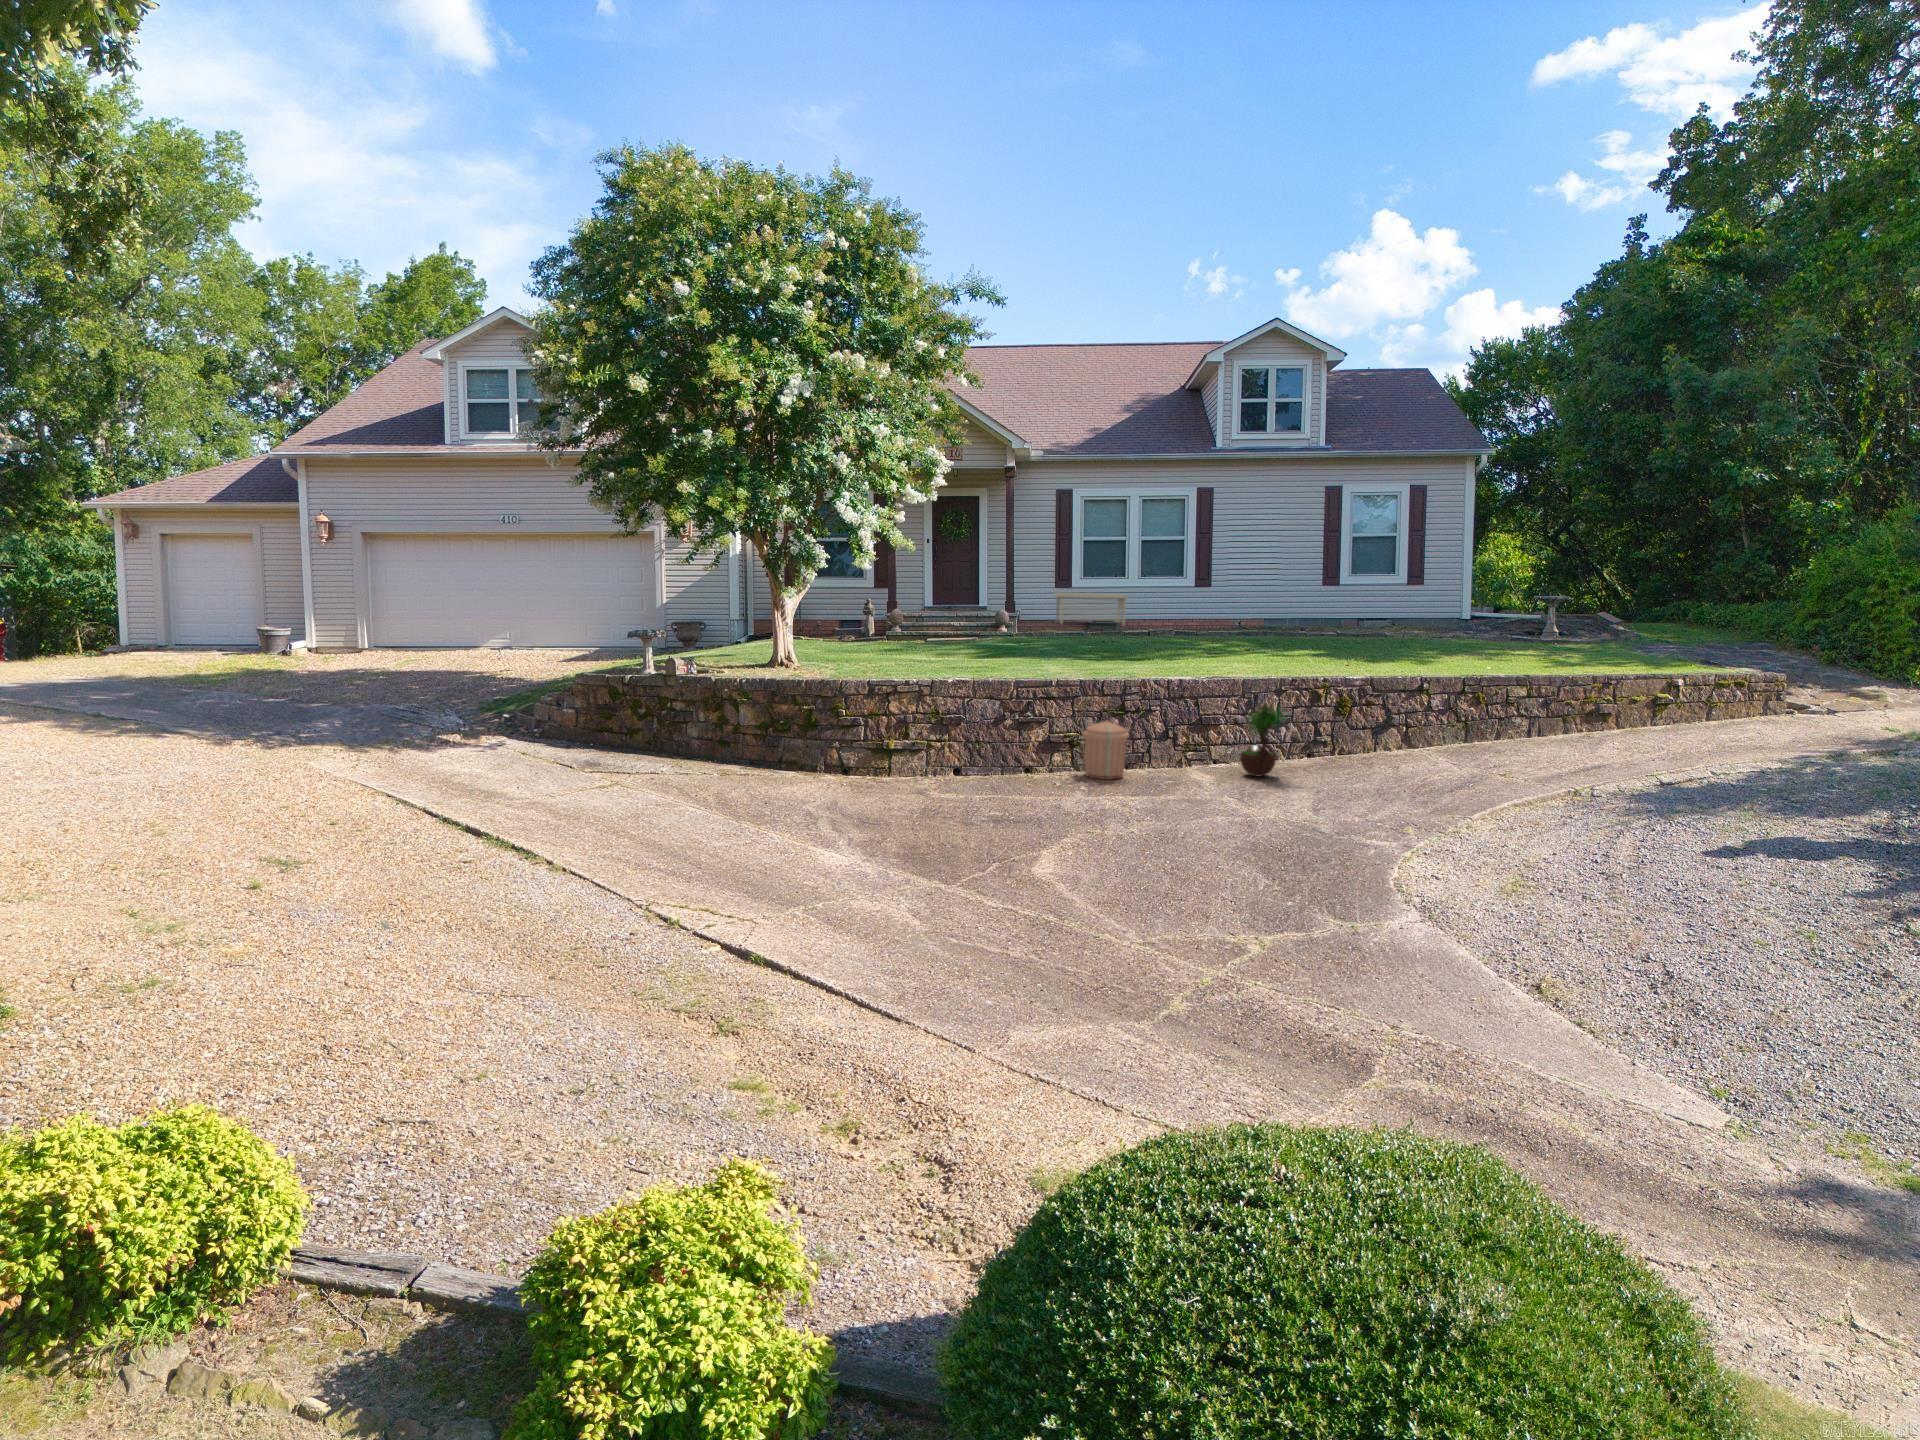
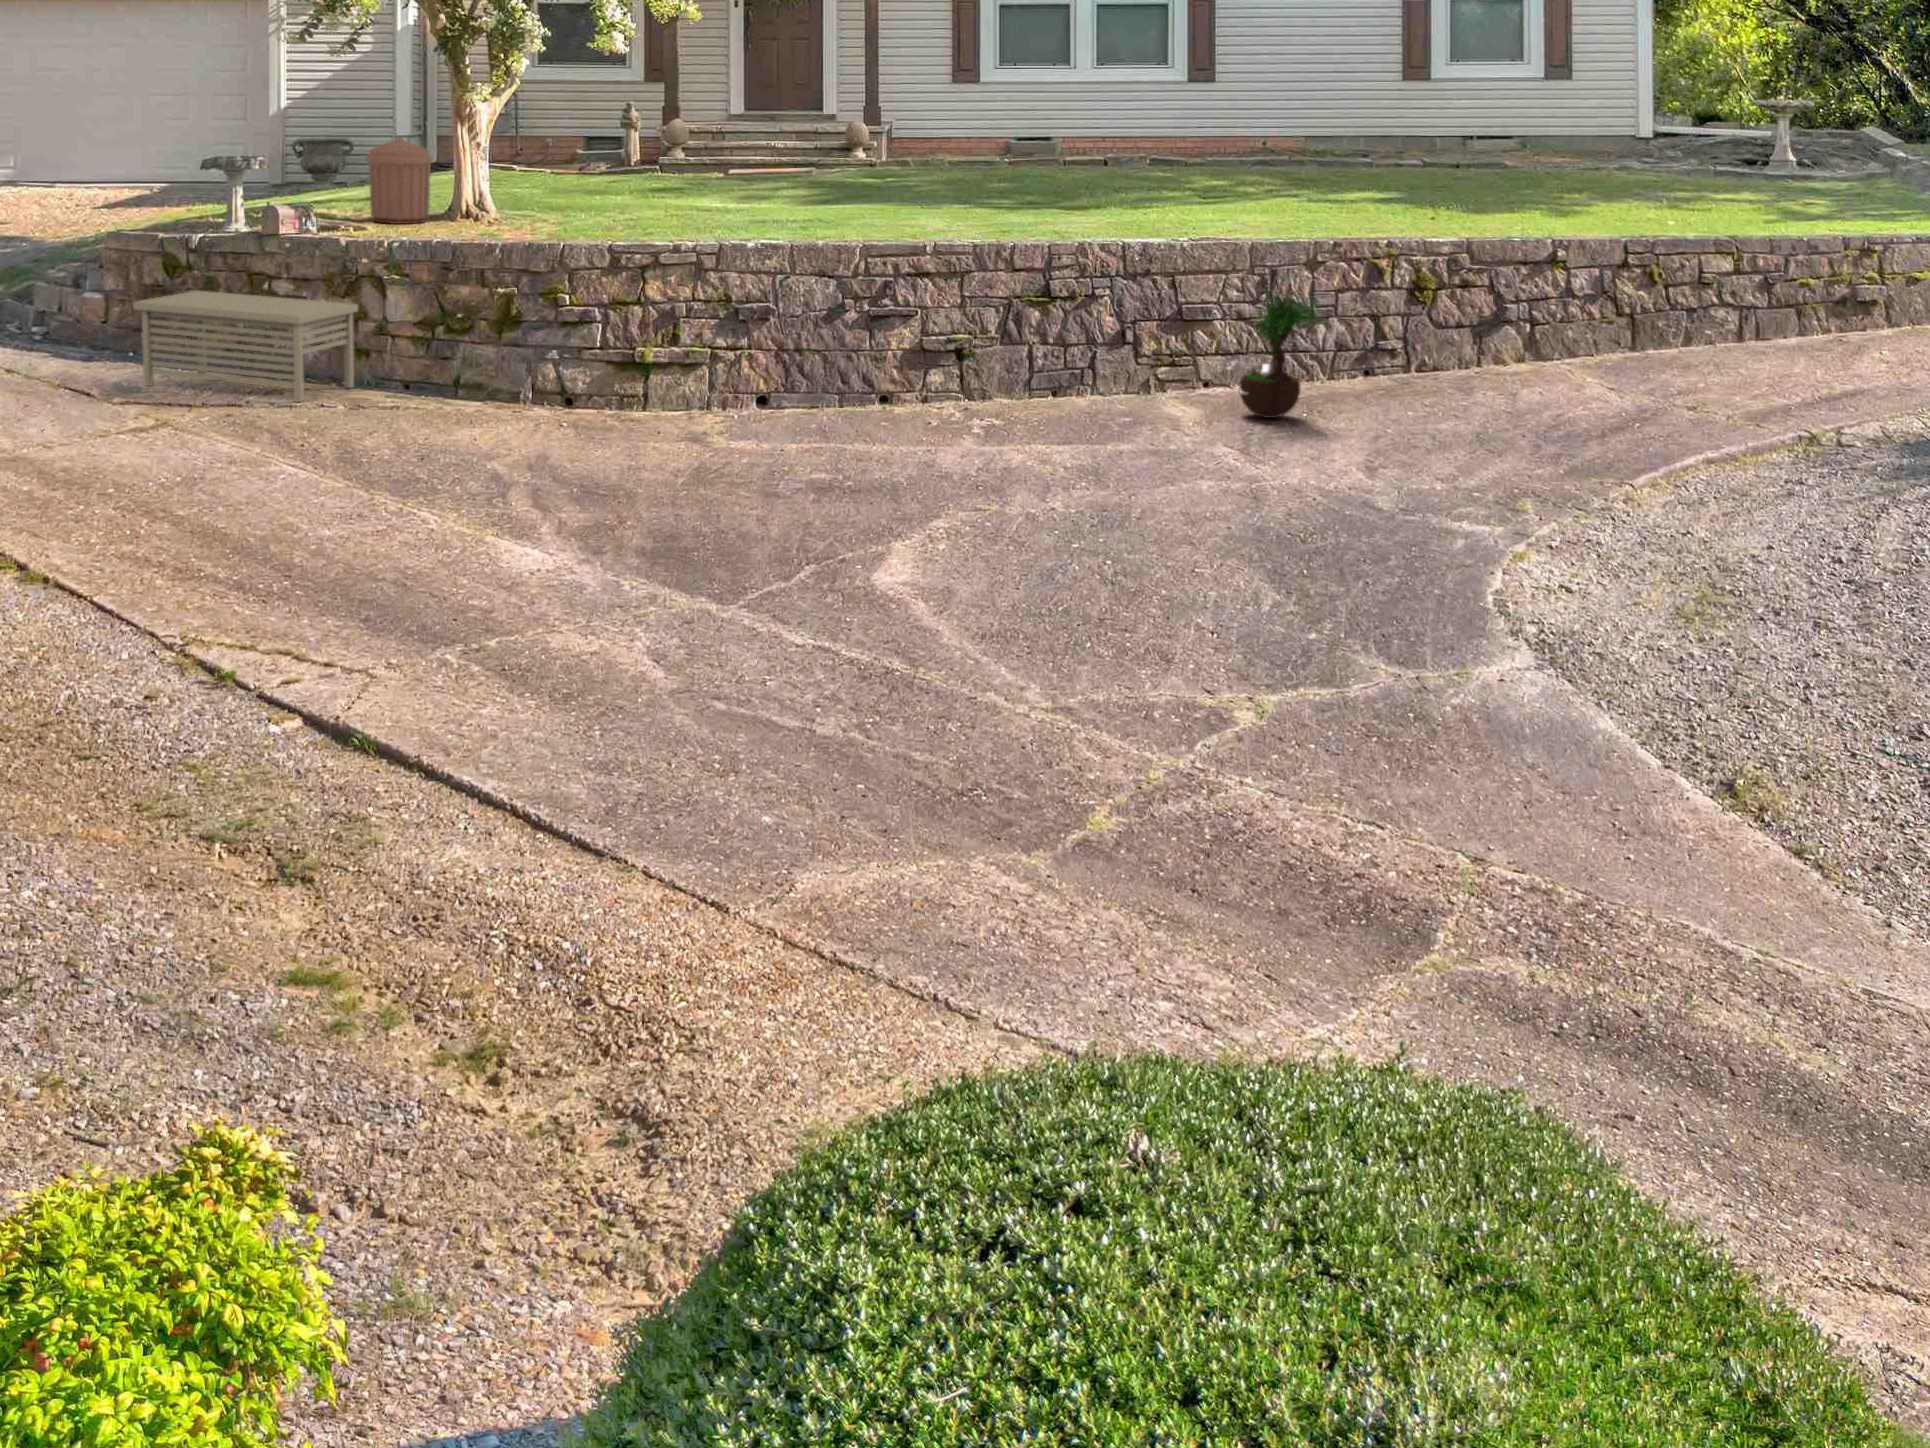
storage bench: present [1055,593,1127,626] -> present [133,291,358,402]
trash can: present [1083,720,1129,780] -> present [365,137,434,224]

